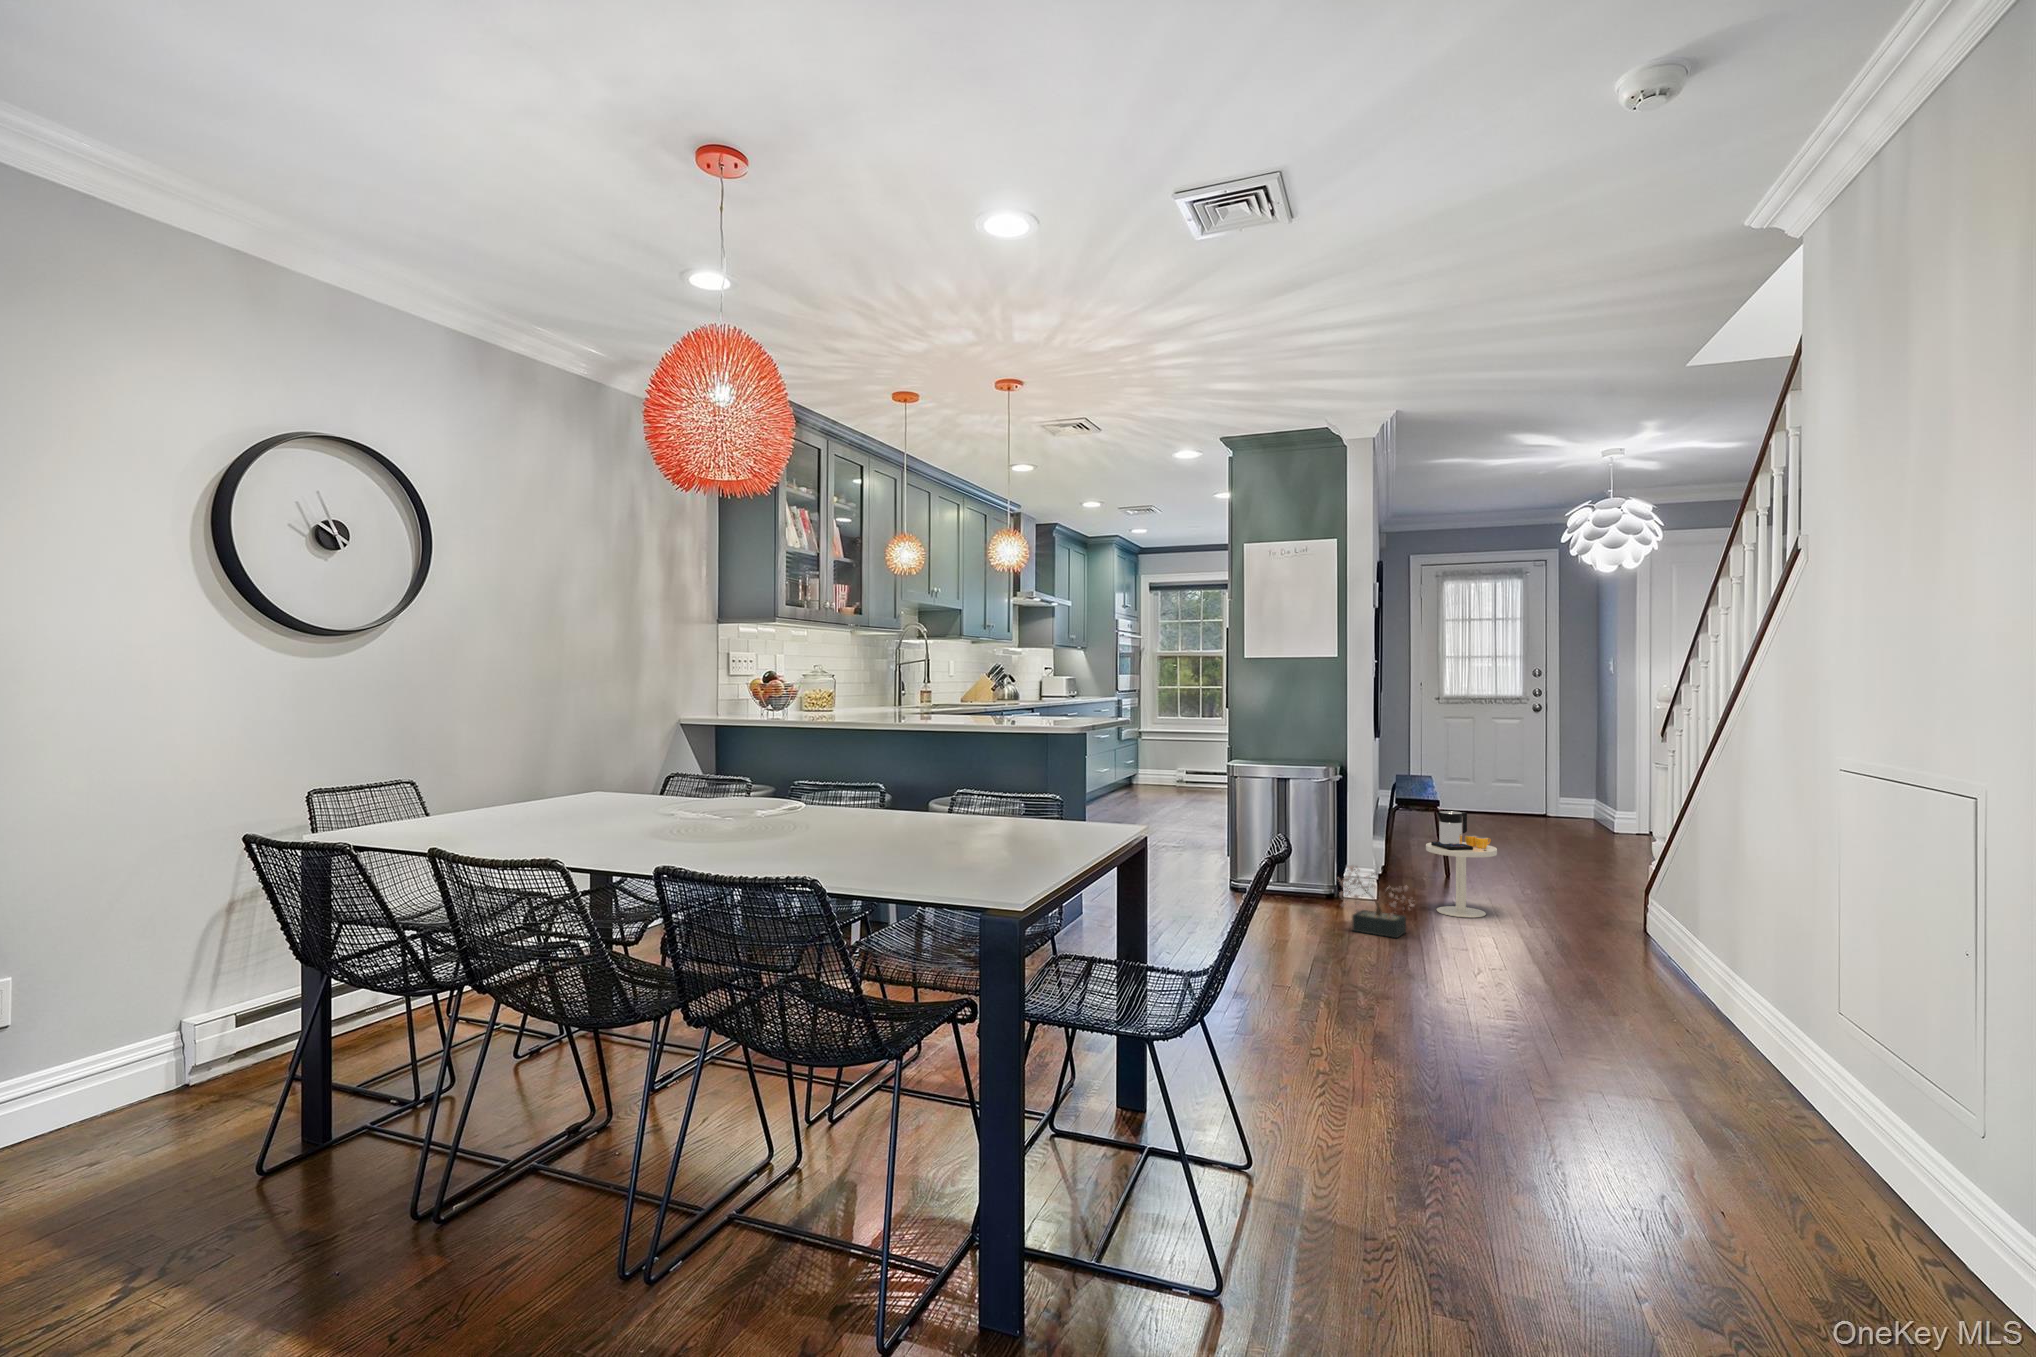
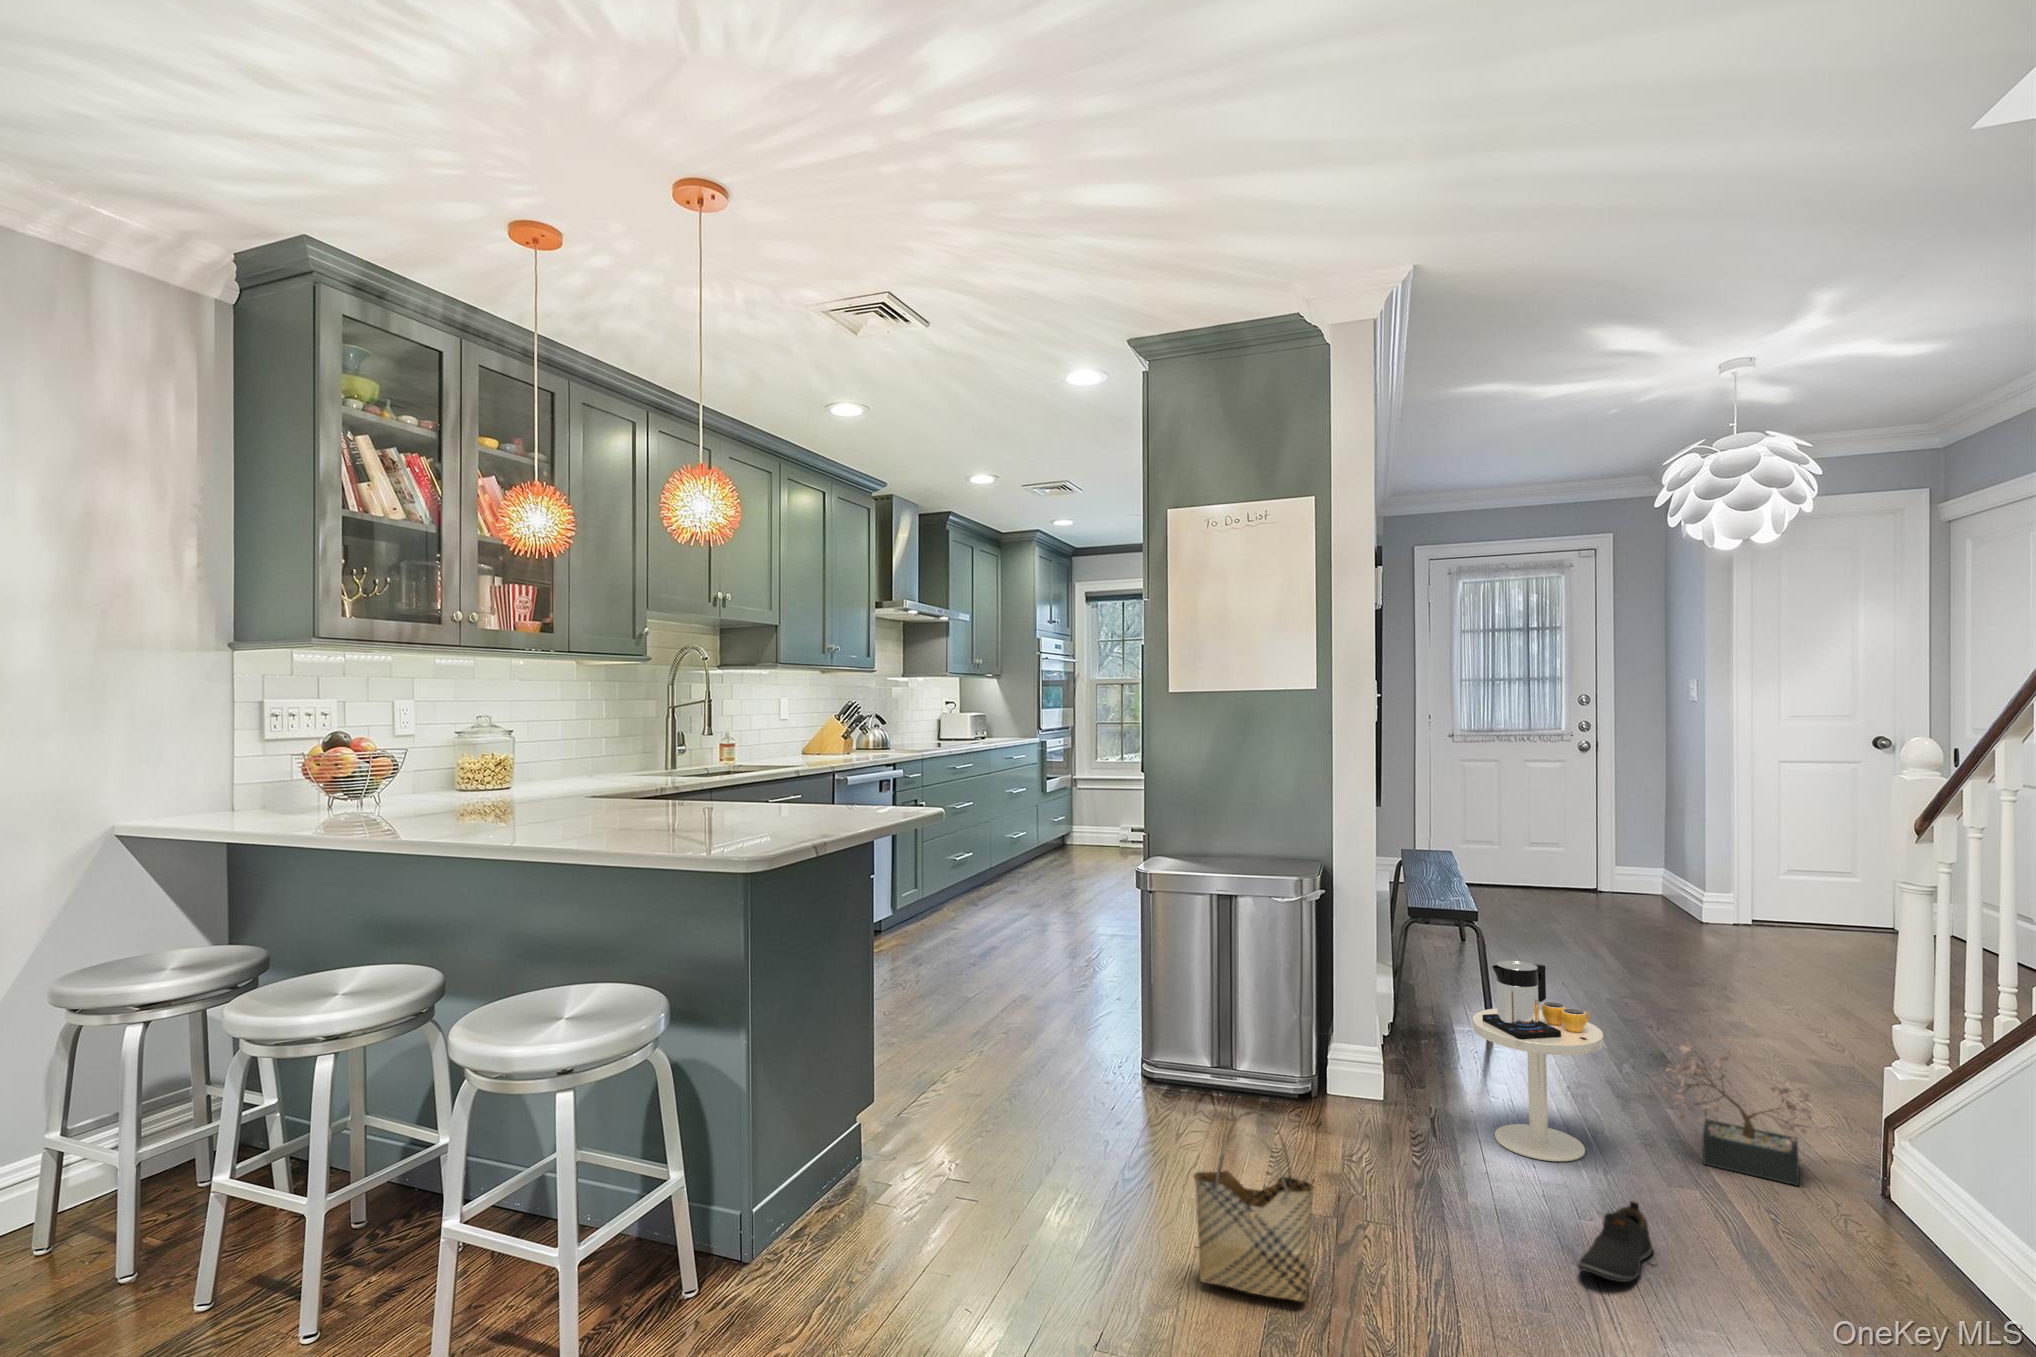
woven basket: none [1275,866,1336,949] -> present [1193,1111,1314,1301]
decorative plant: present [1340,866,1414,938] -> present [1663,1042,1827,1186]
shoe: none [1466,918,1508,947] -> present [1578,1201,1653,1282]

